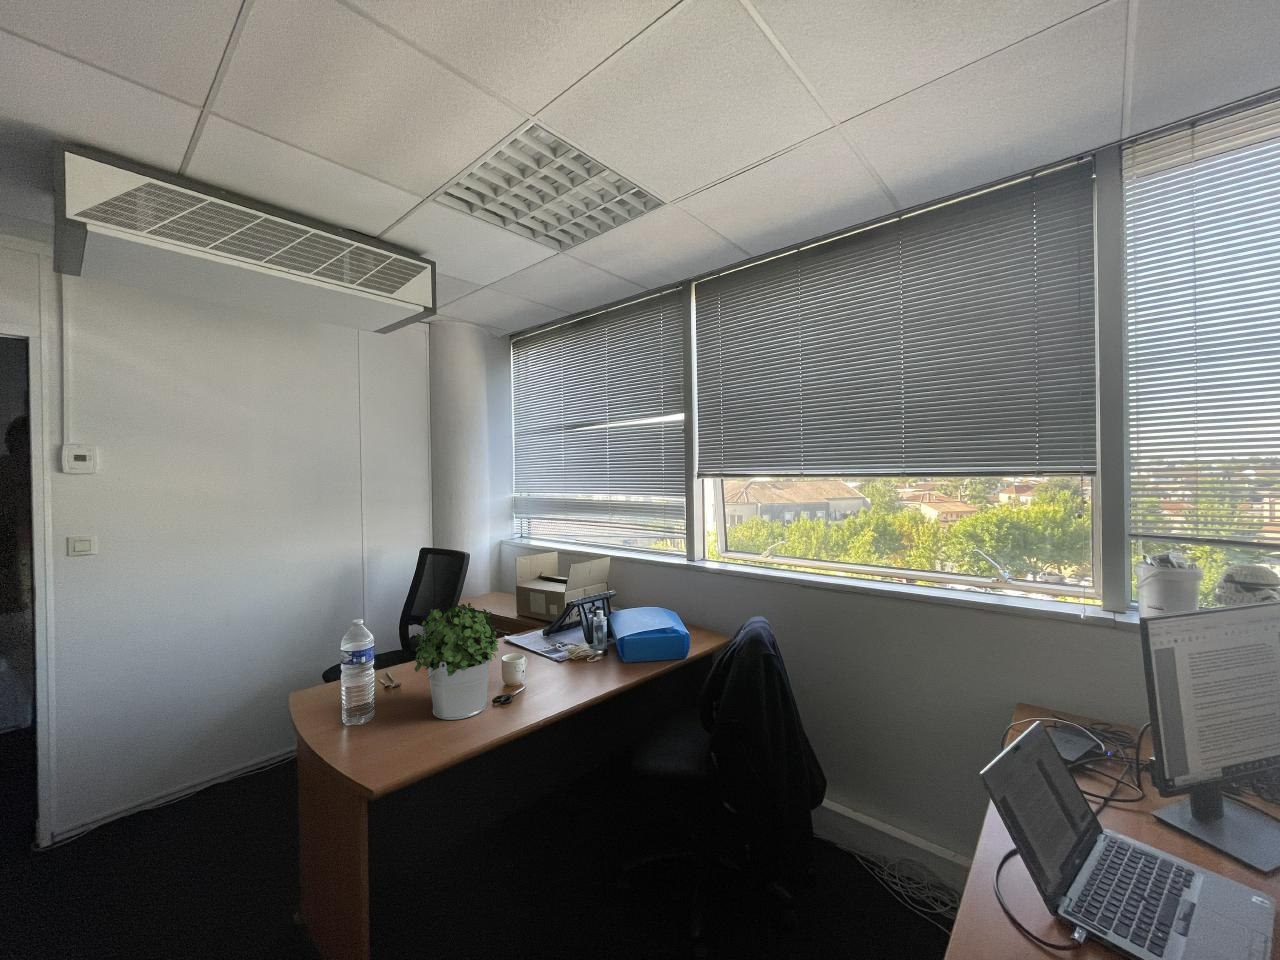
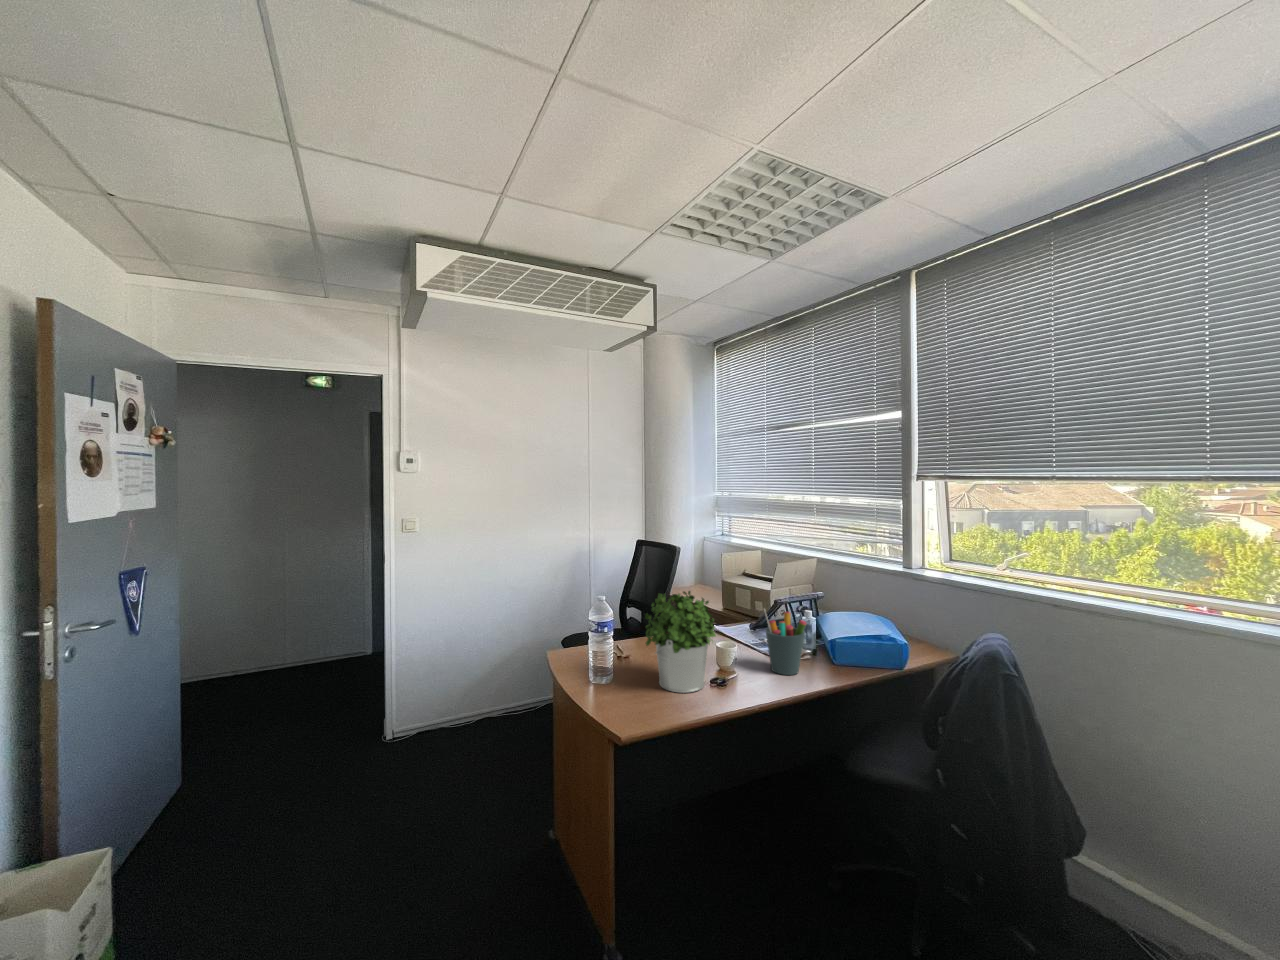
pen holder: none [553,613,596,681] -> present [764,609,806,675]

